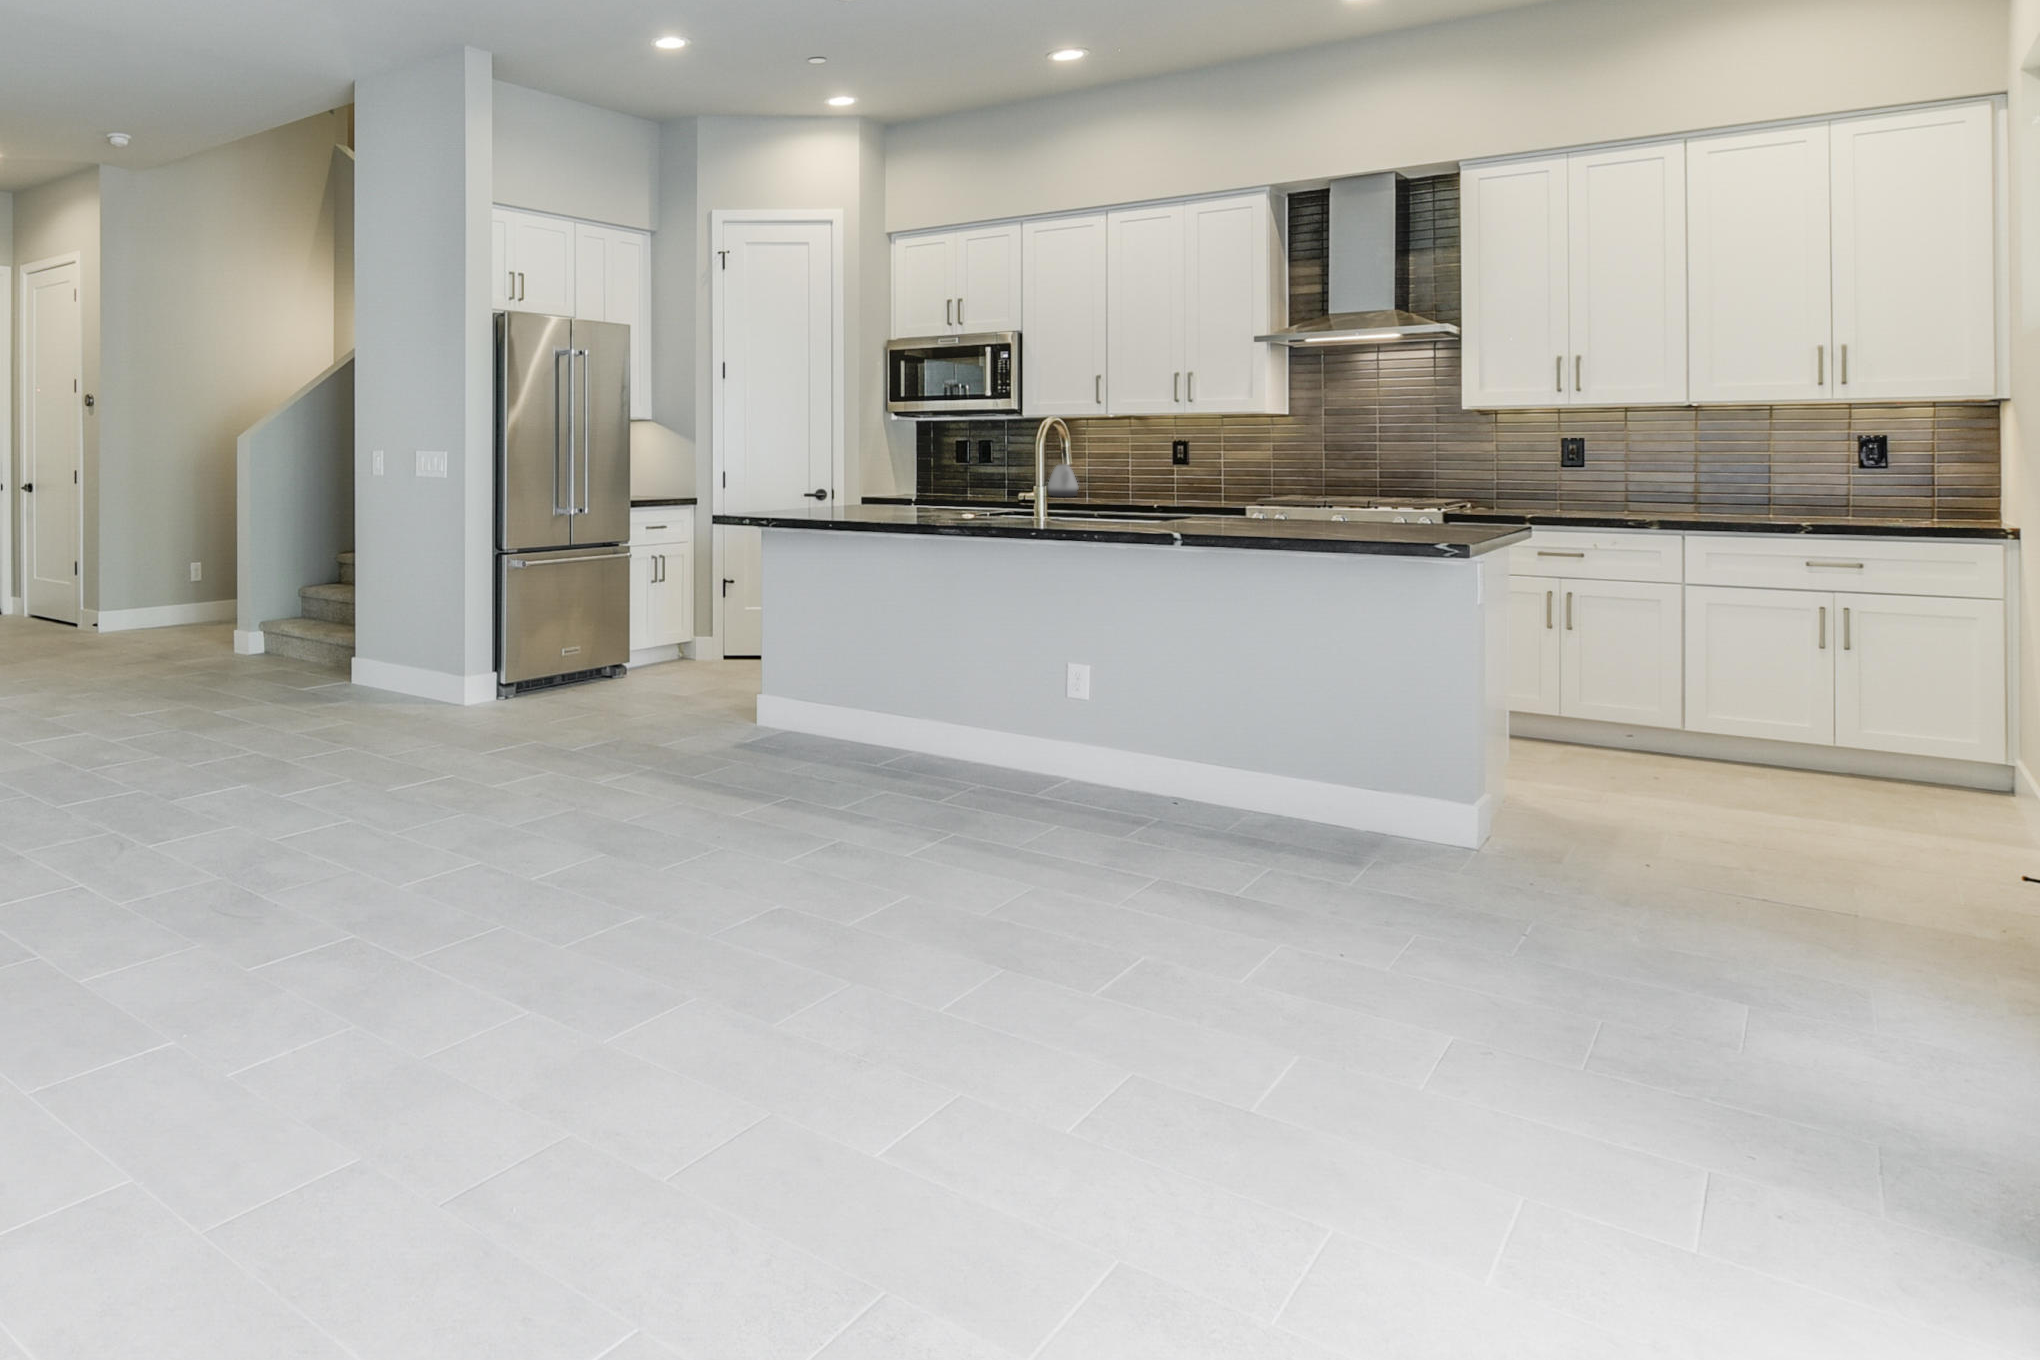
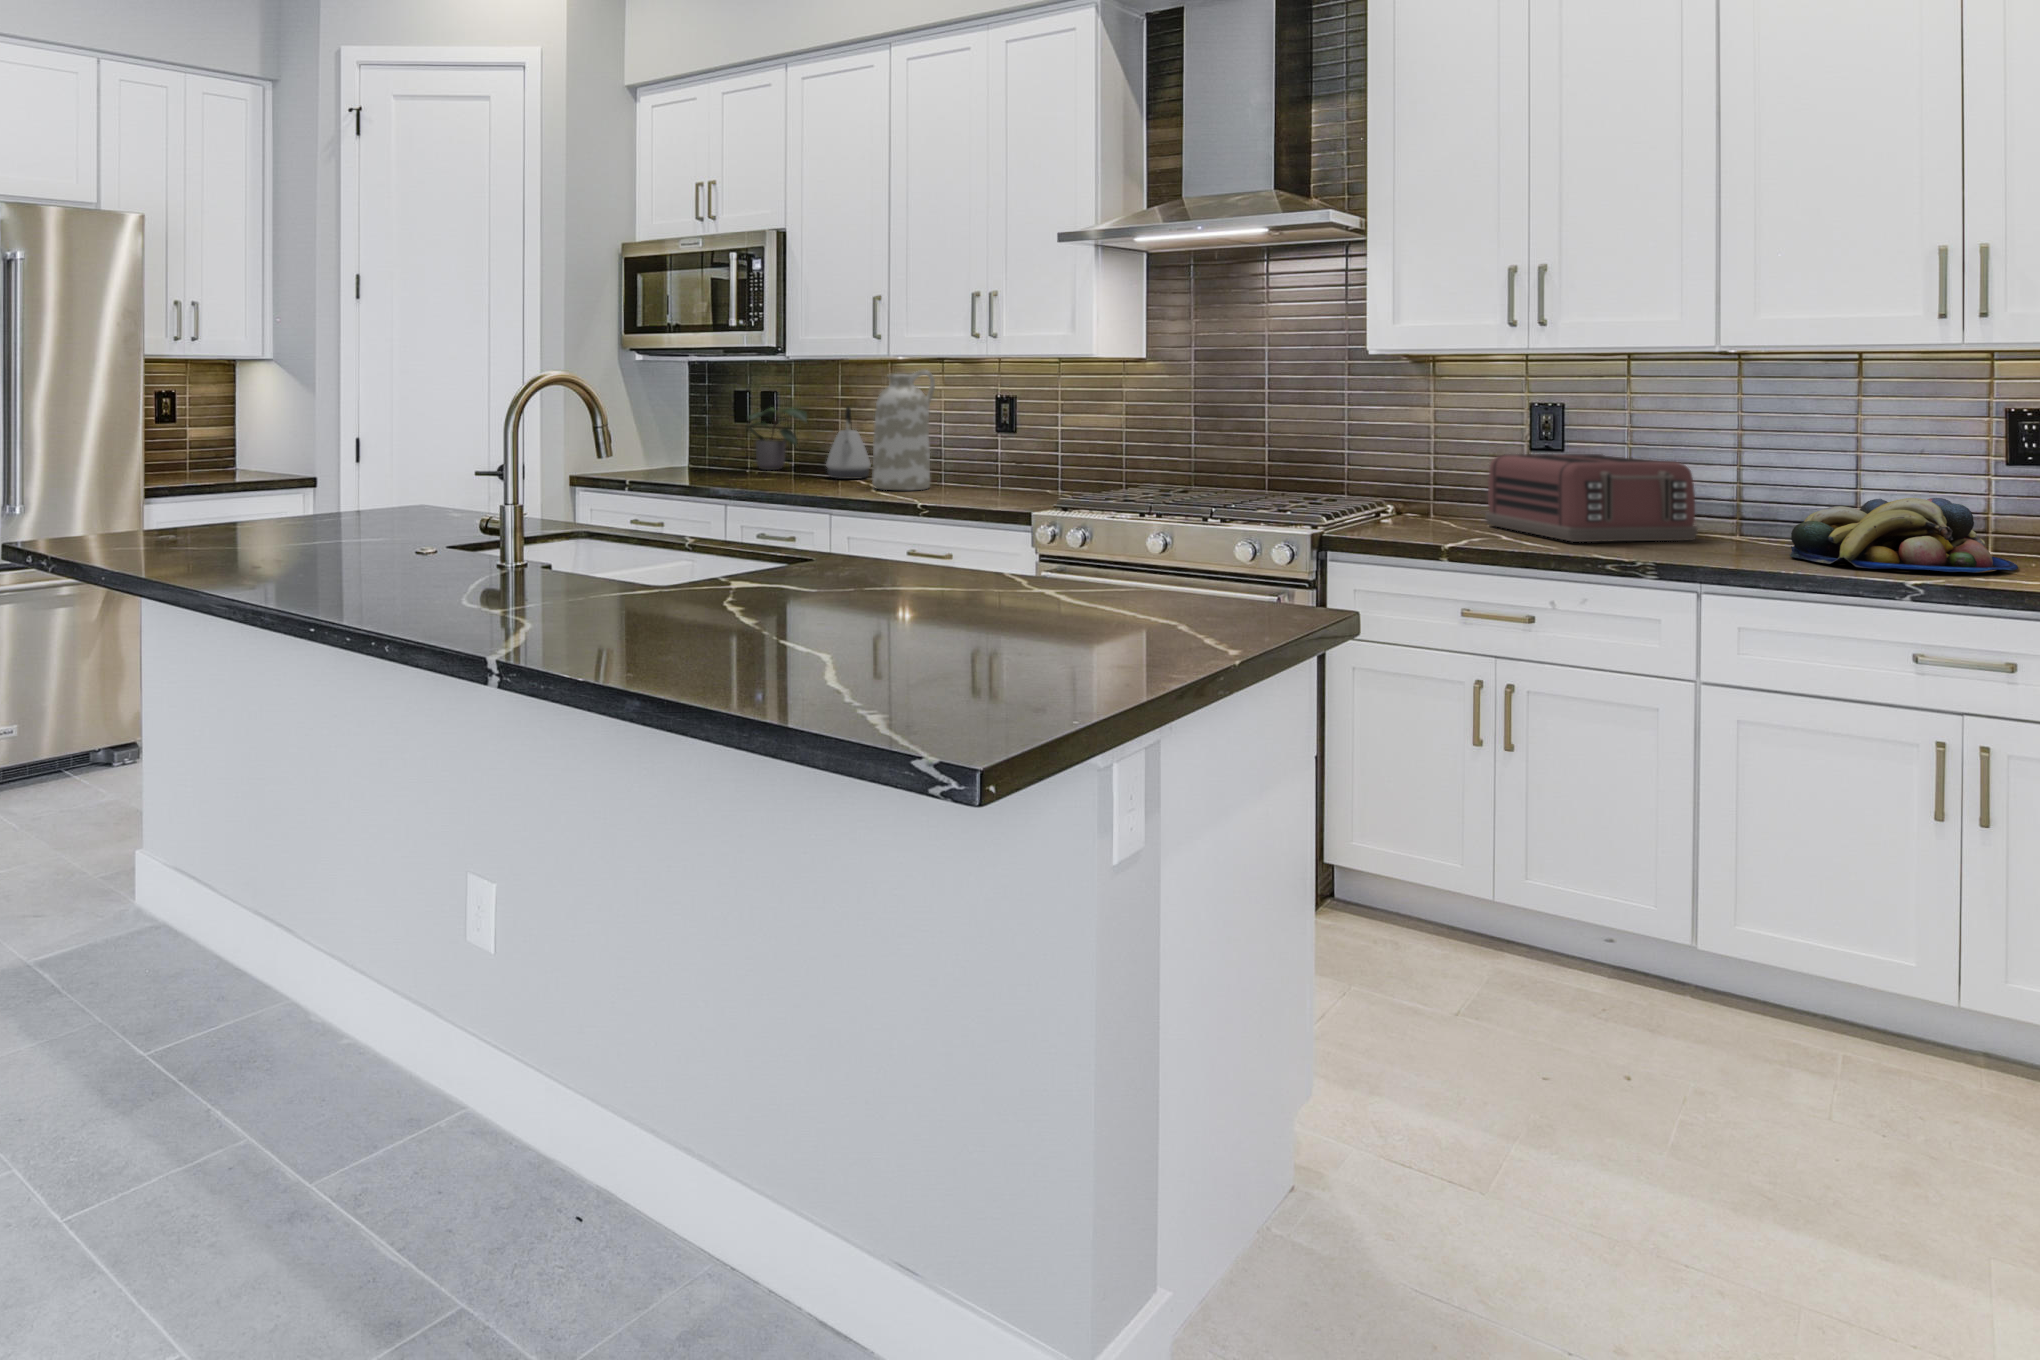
vase: none [1099,423,1141,500] -> present [872,370,935,490]
potted plant: none [967,450,1019,494] -> present [747,408,807,470]
toaster: none [1543,466,1678,511] -> present [1485,454,1698,542]
fruit bowl: none [1735,481,1863,517] -> present [1790,498,2018,572]

